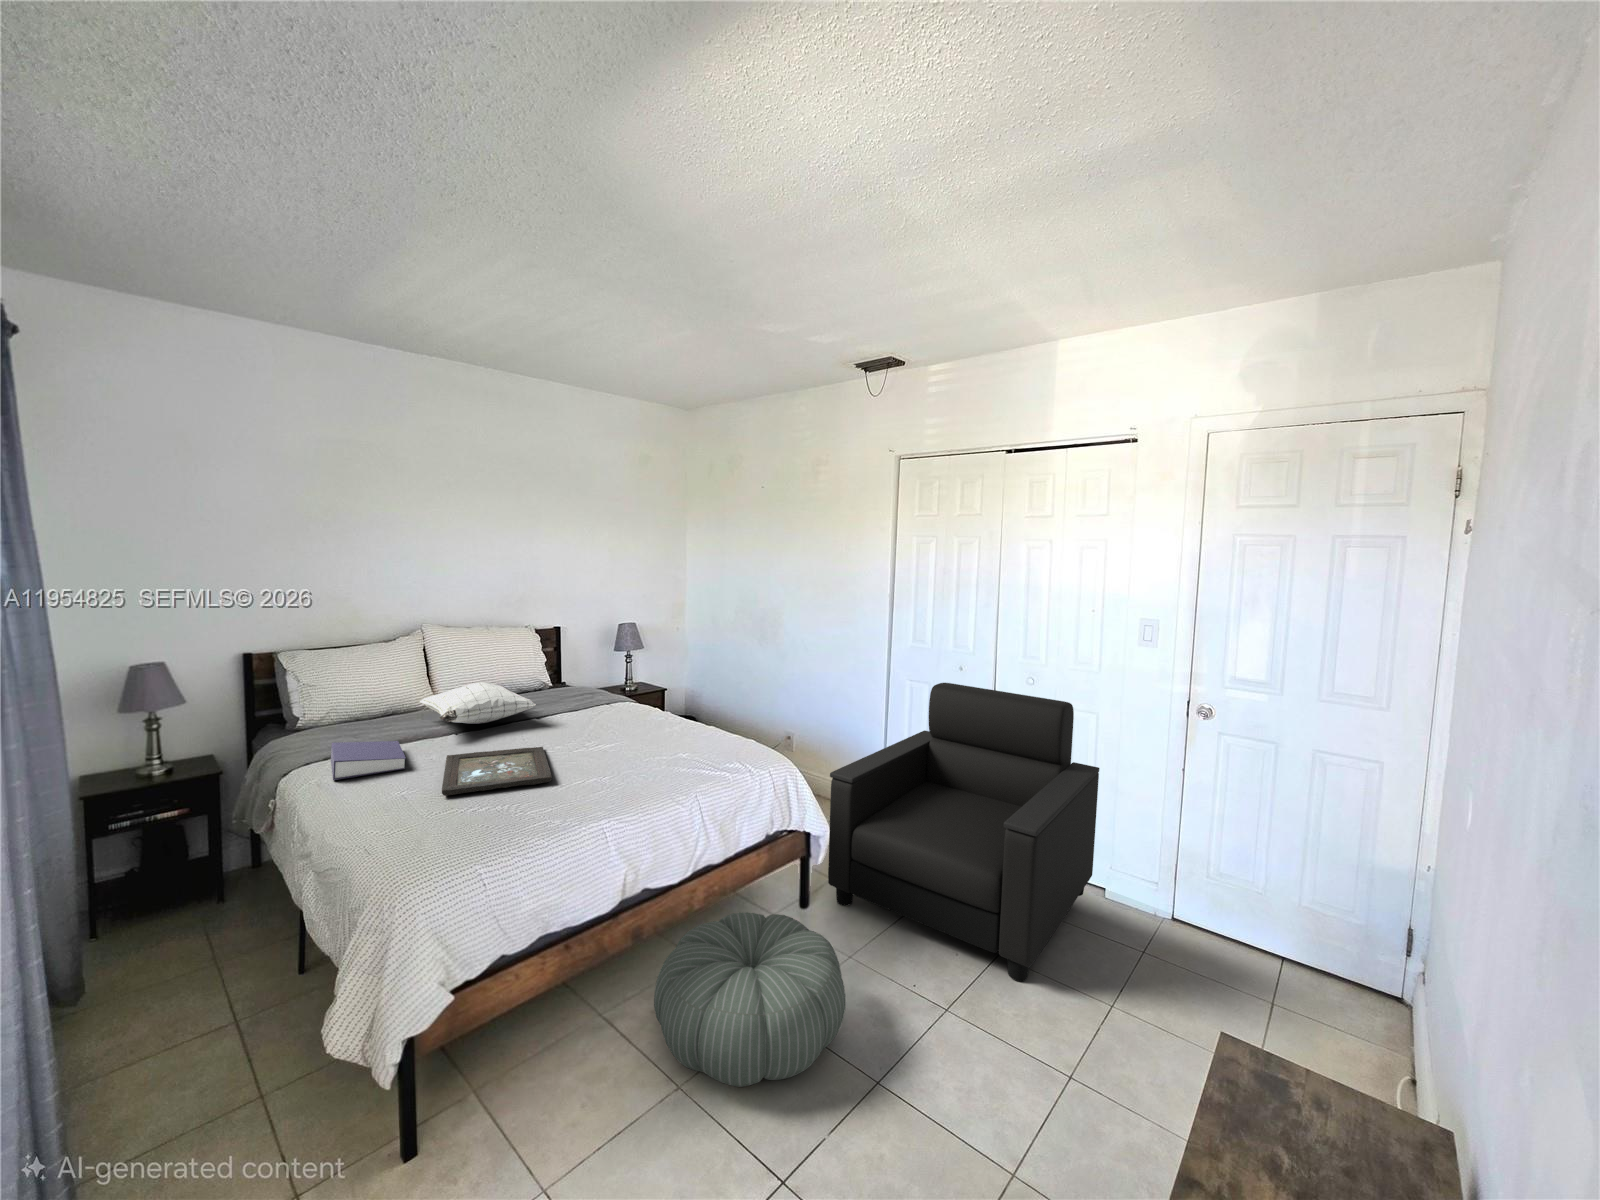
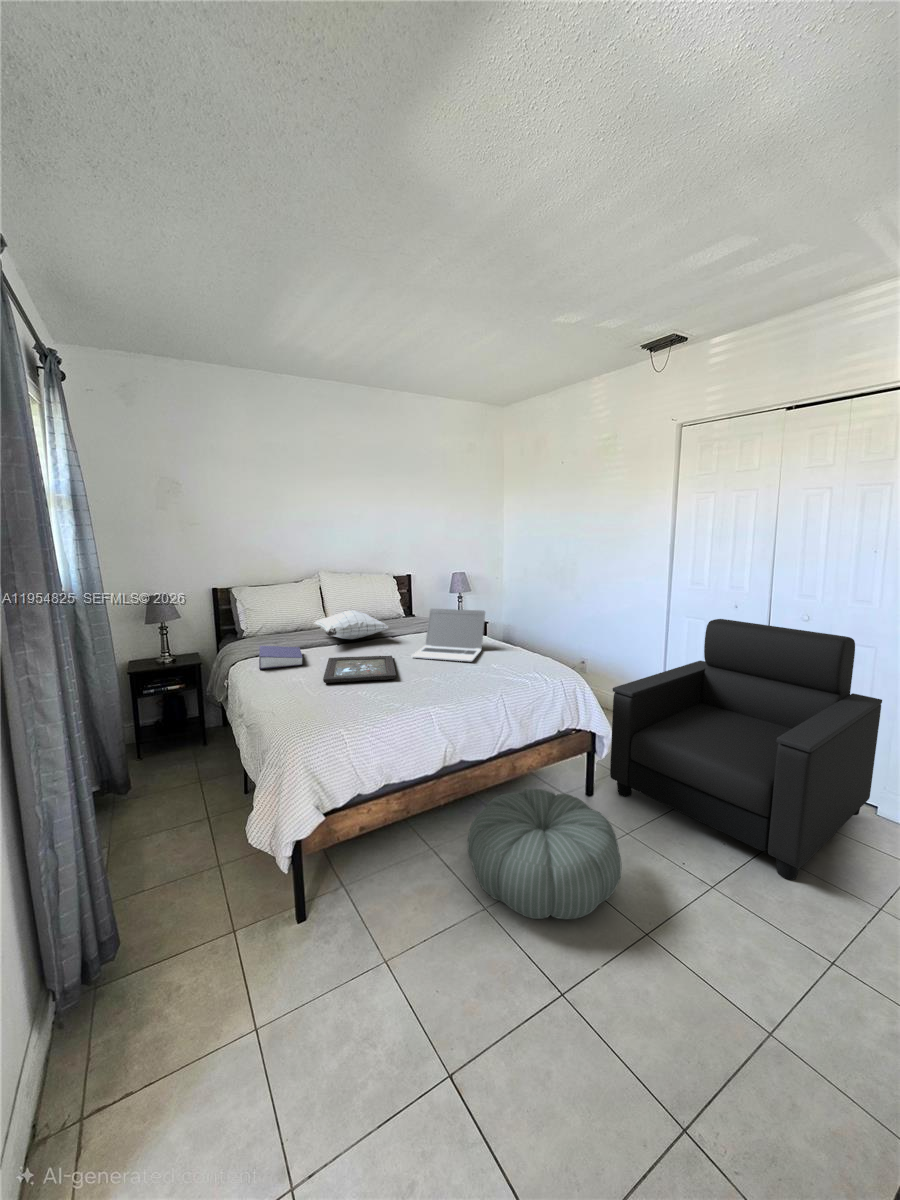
laptop: none [571,678,672,749] -> present [412,609,485,661]

